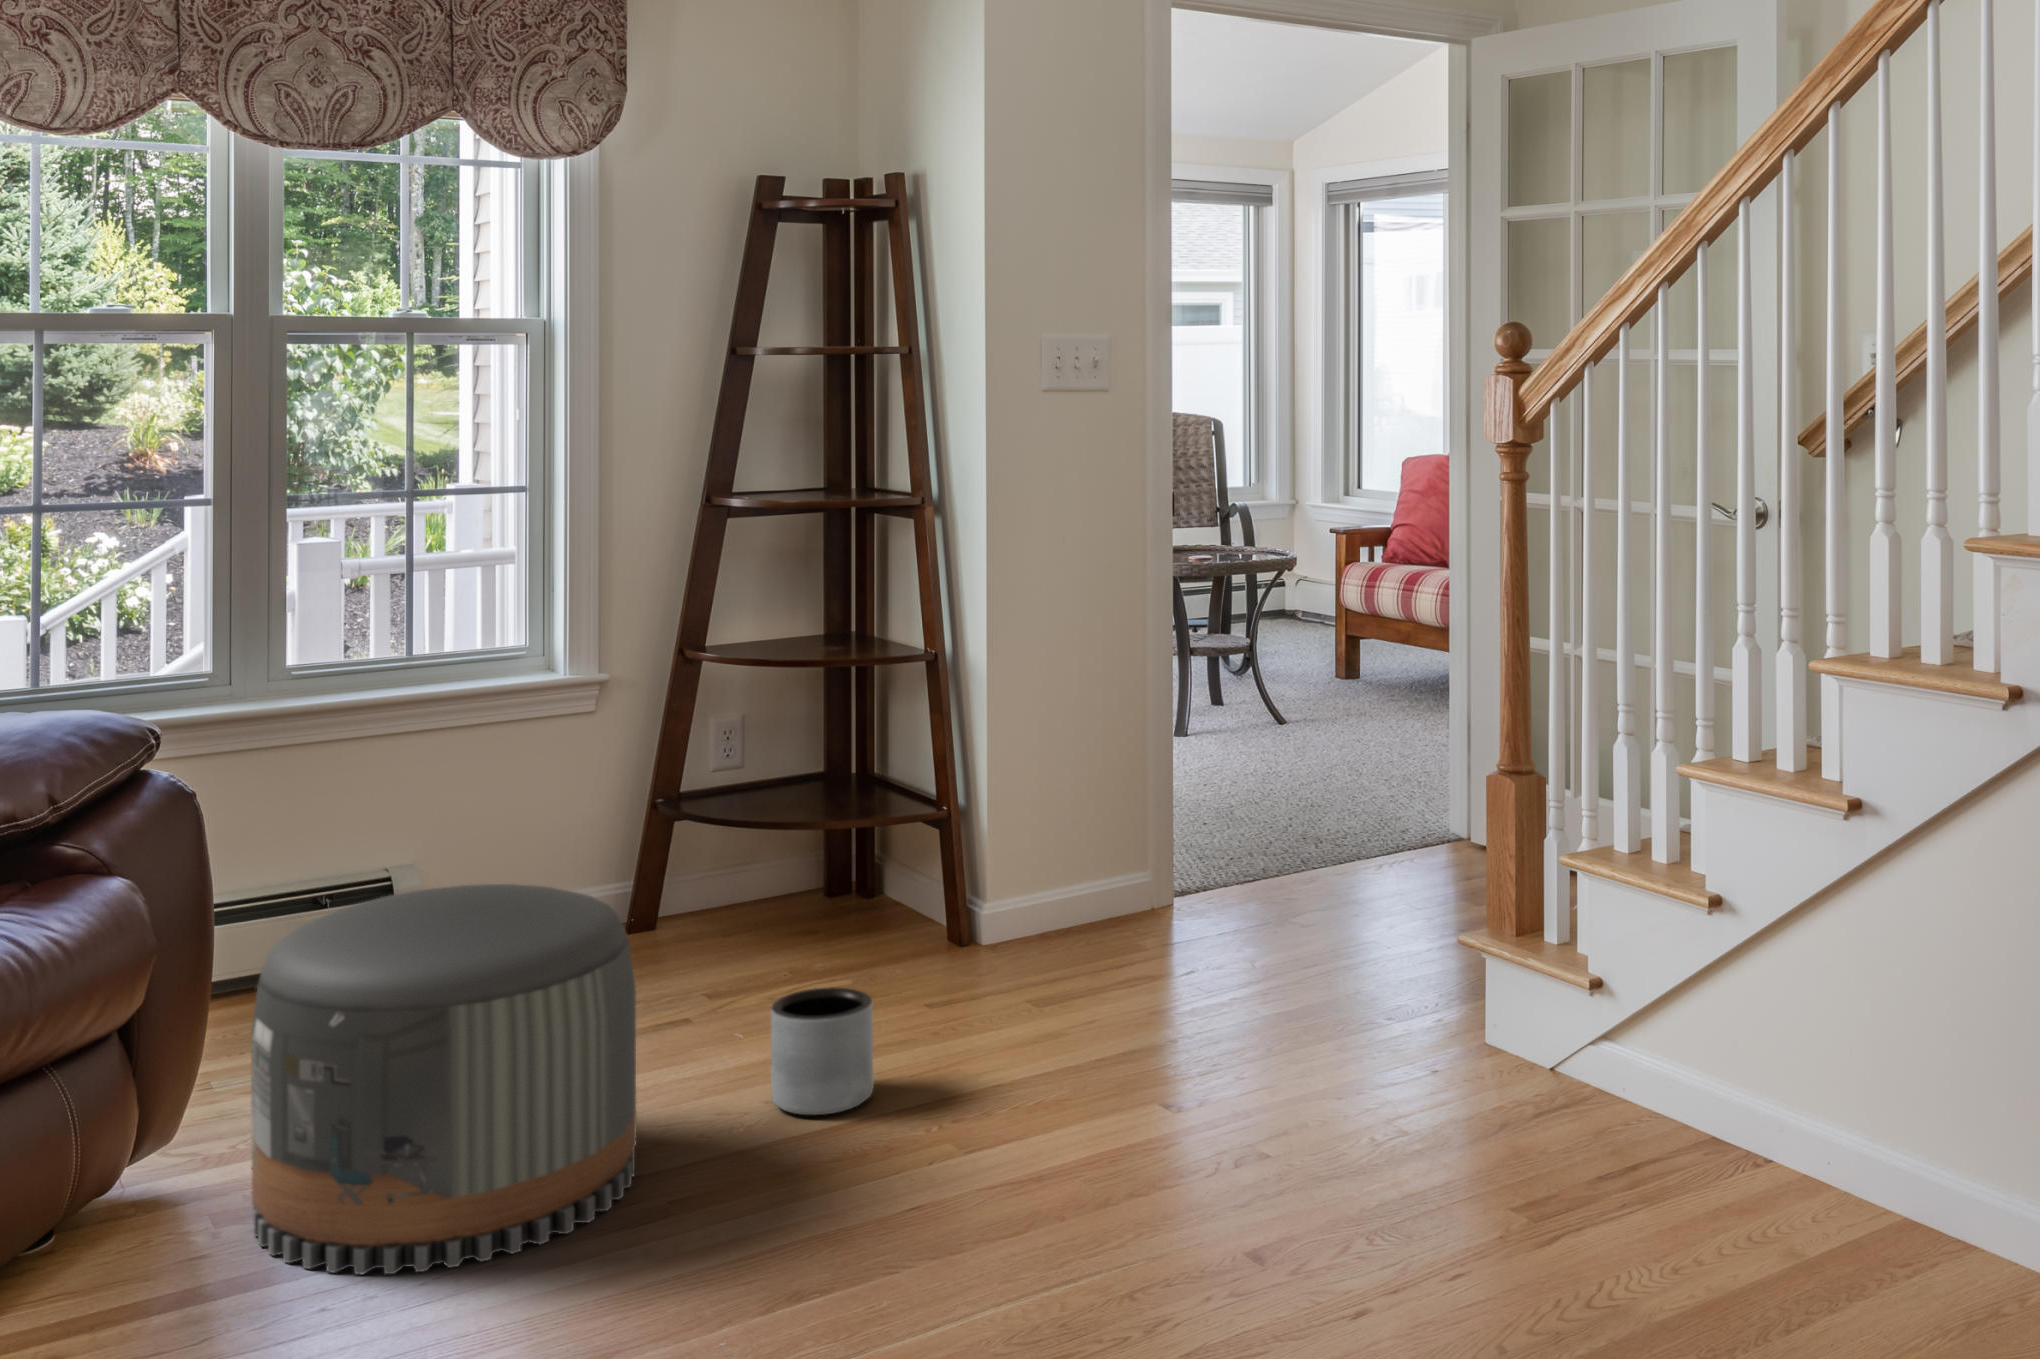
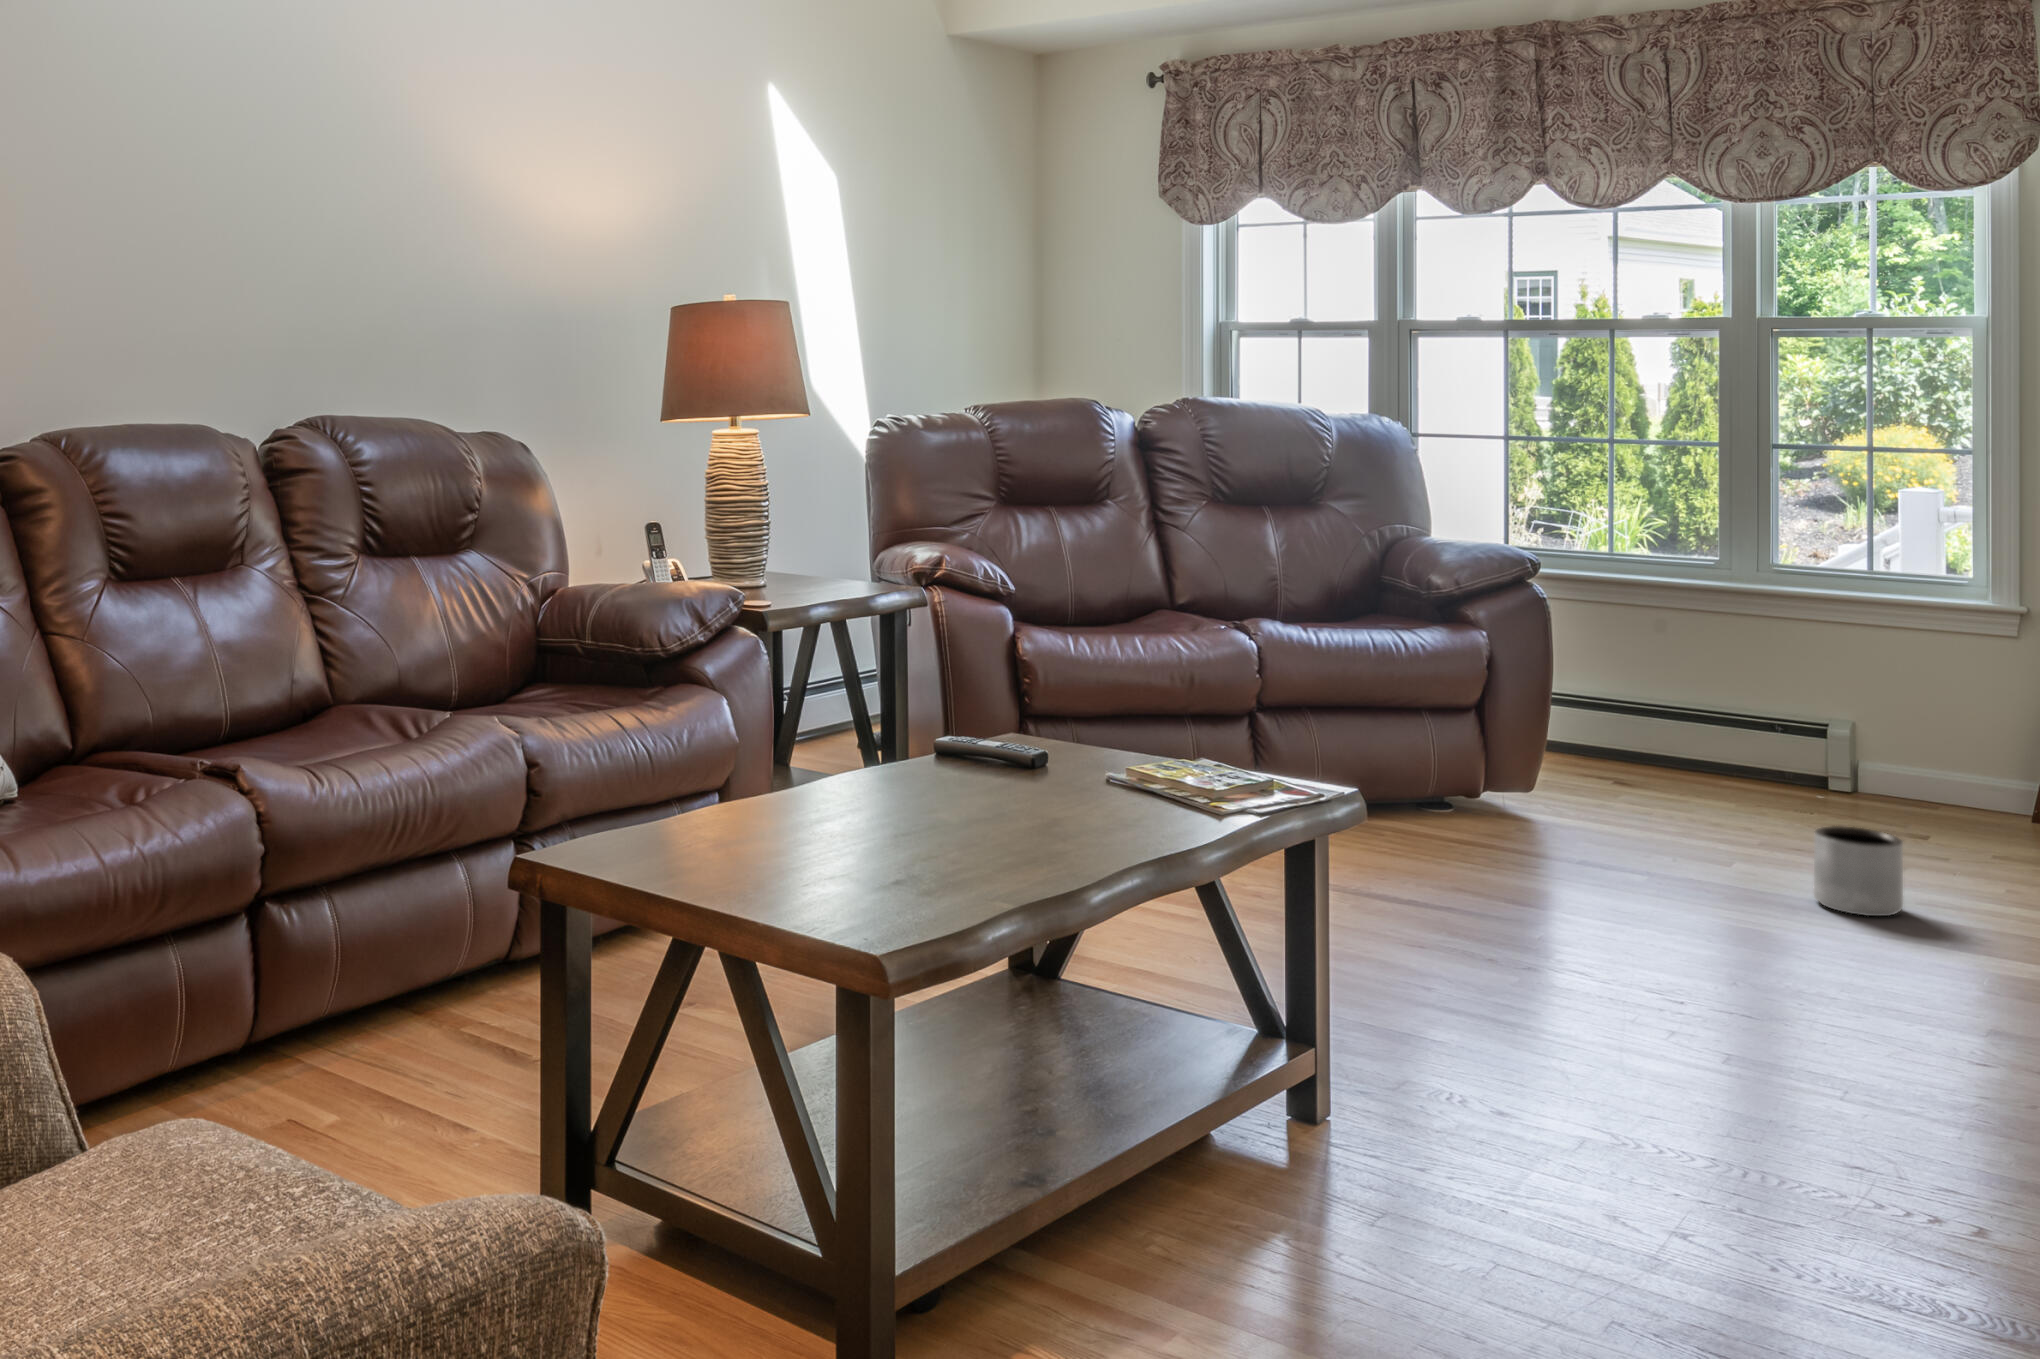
pouf: present [251,884,636,1274] -> none [1460,676,1699,884]

